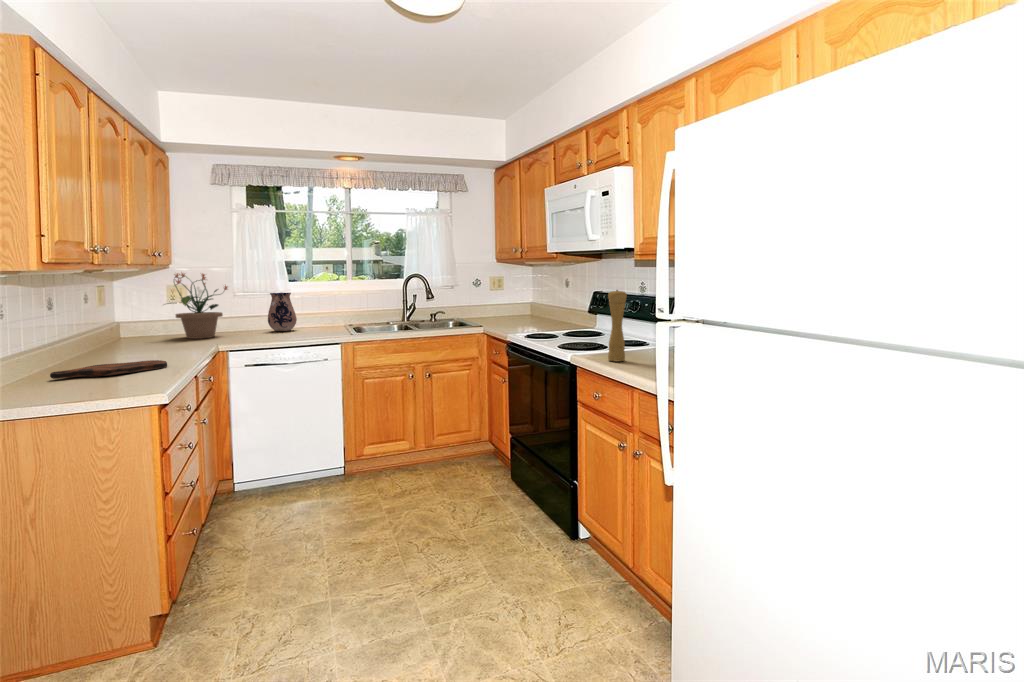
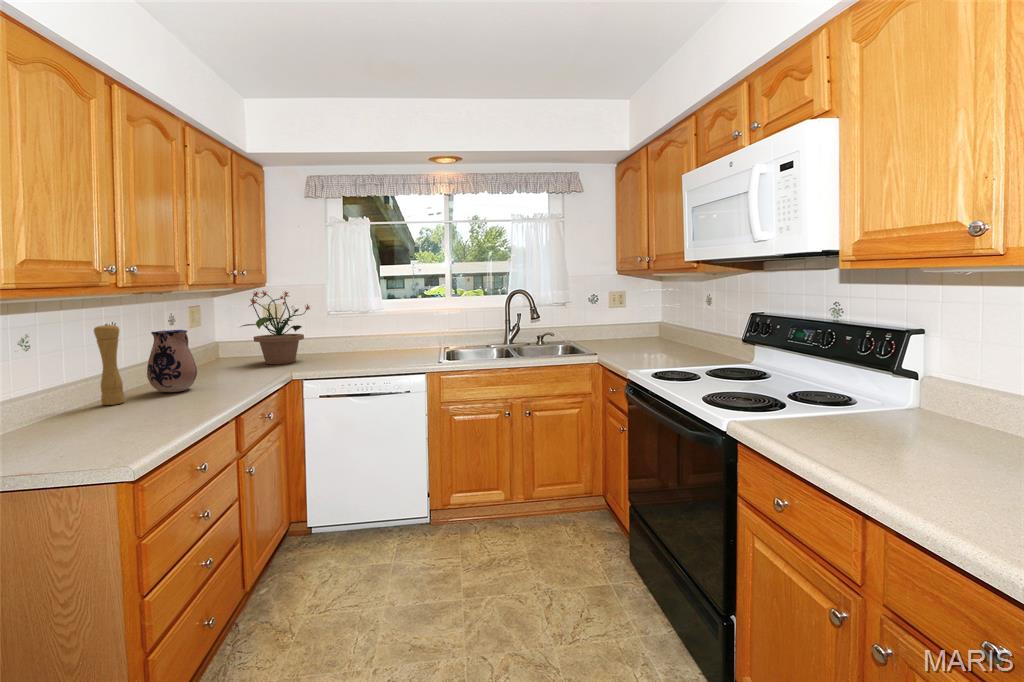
pepper mill: present [608,290,627,361] -> present [94,324,125,405]
ceramic pitcher: present [268,293,297,331] -> present [147,330,197,392]
cutting board: present [50,360,167,379] -> none [34,404,188,432]

